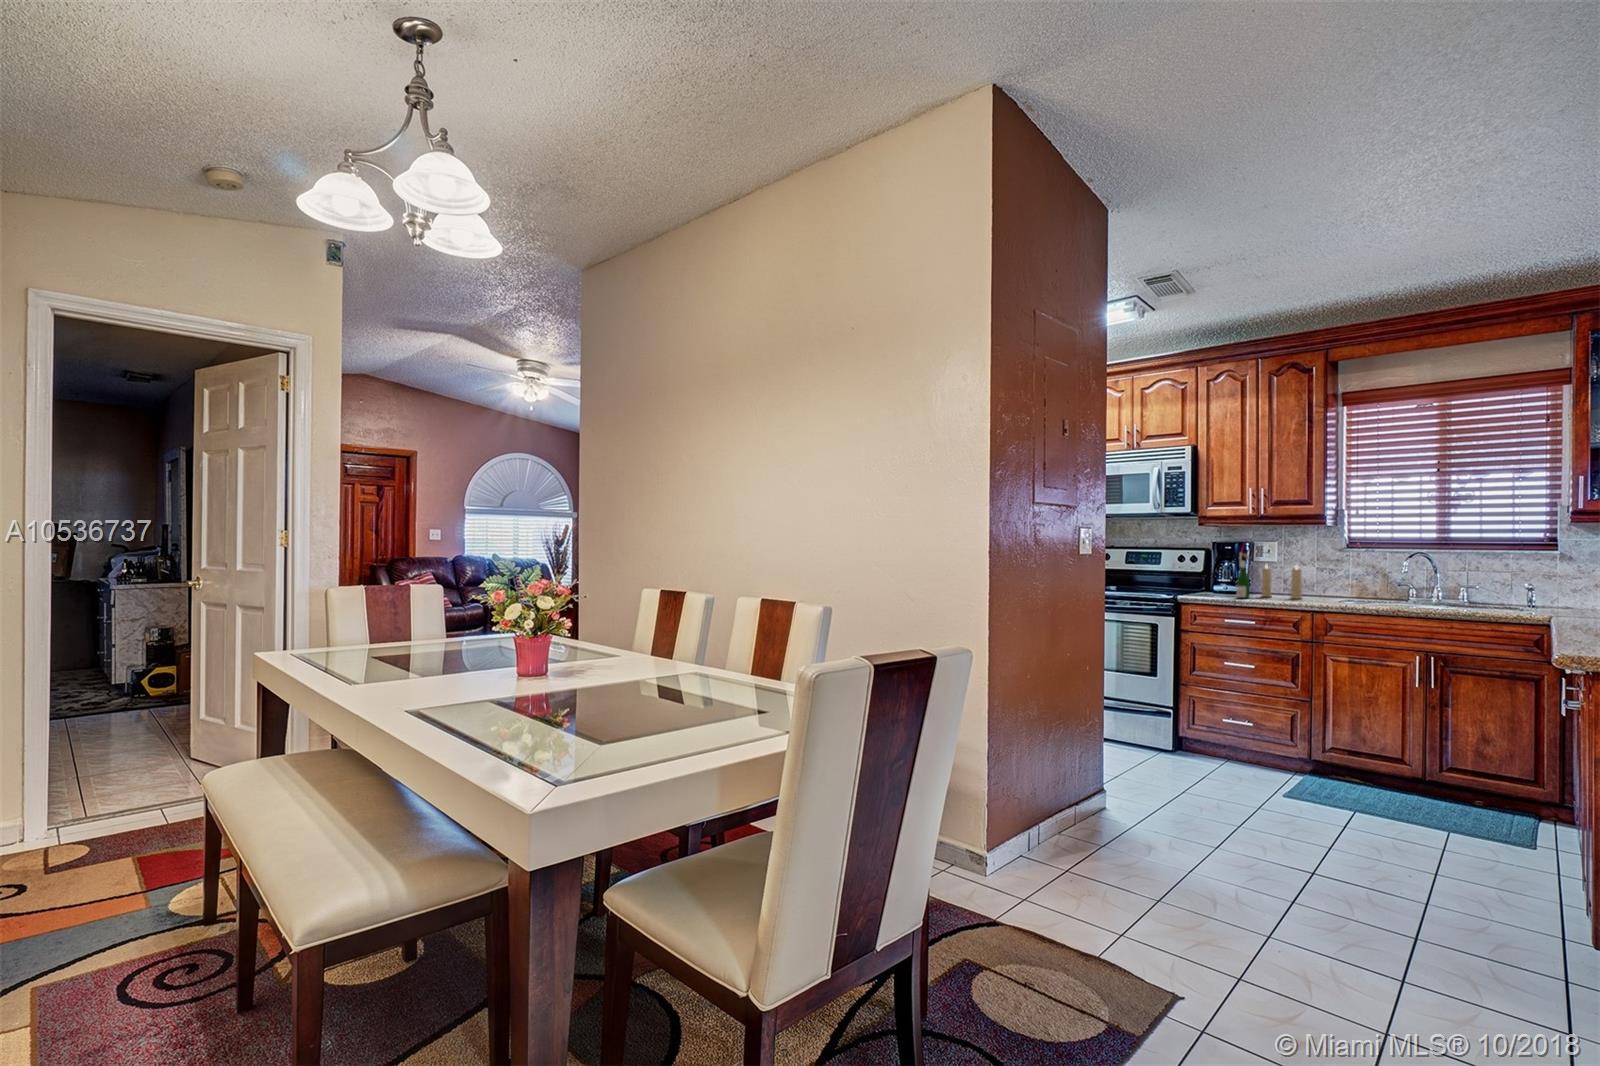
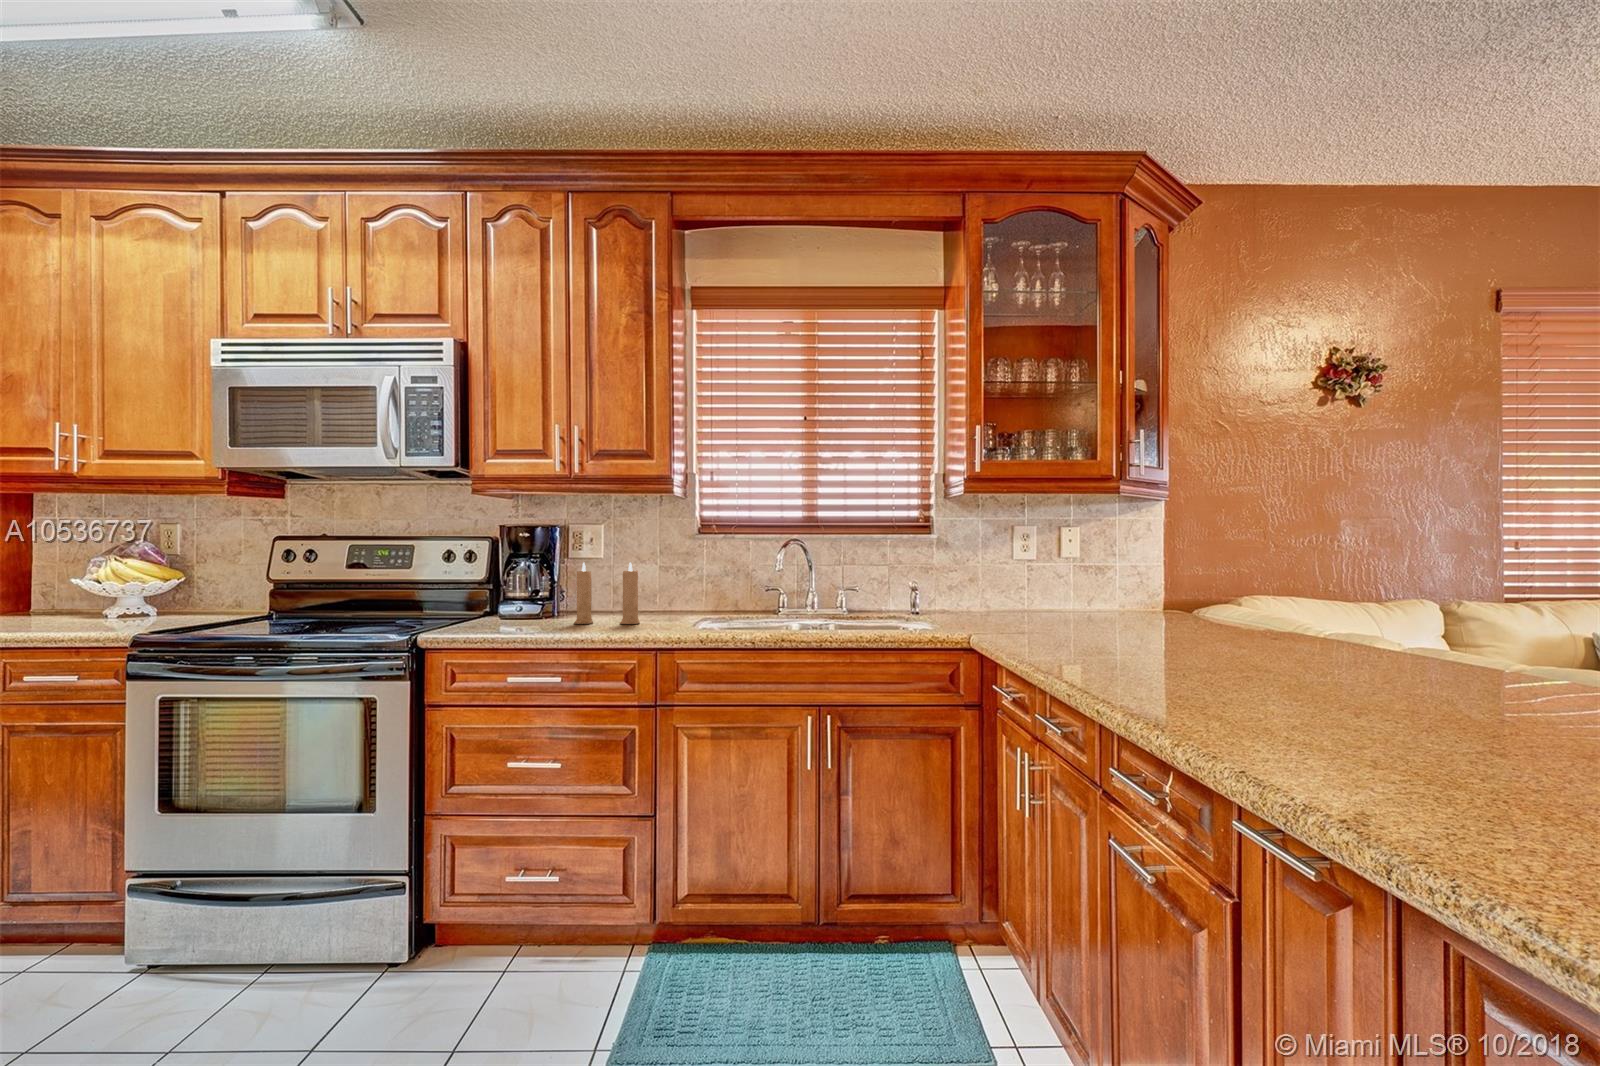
wine bottle: present [1237,543,1250,598] -> none [531,521,563,633]

